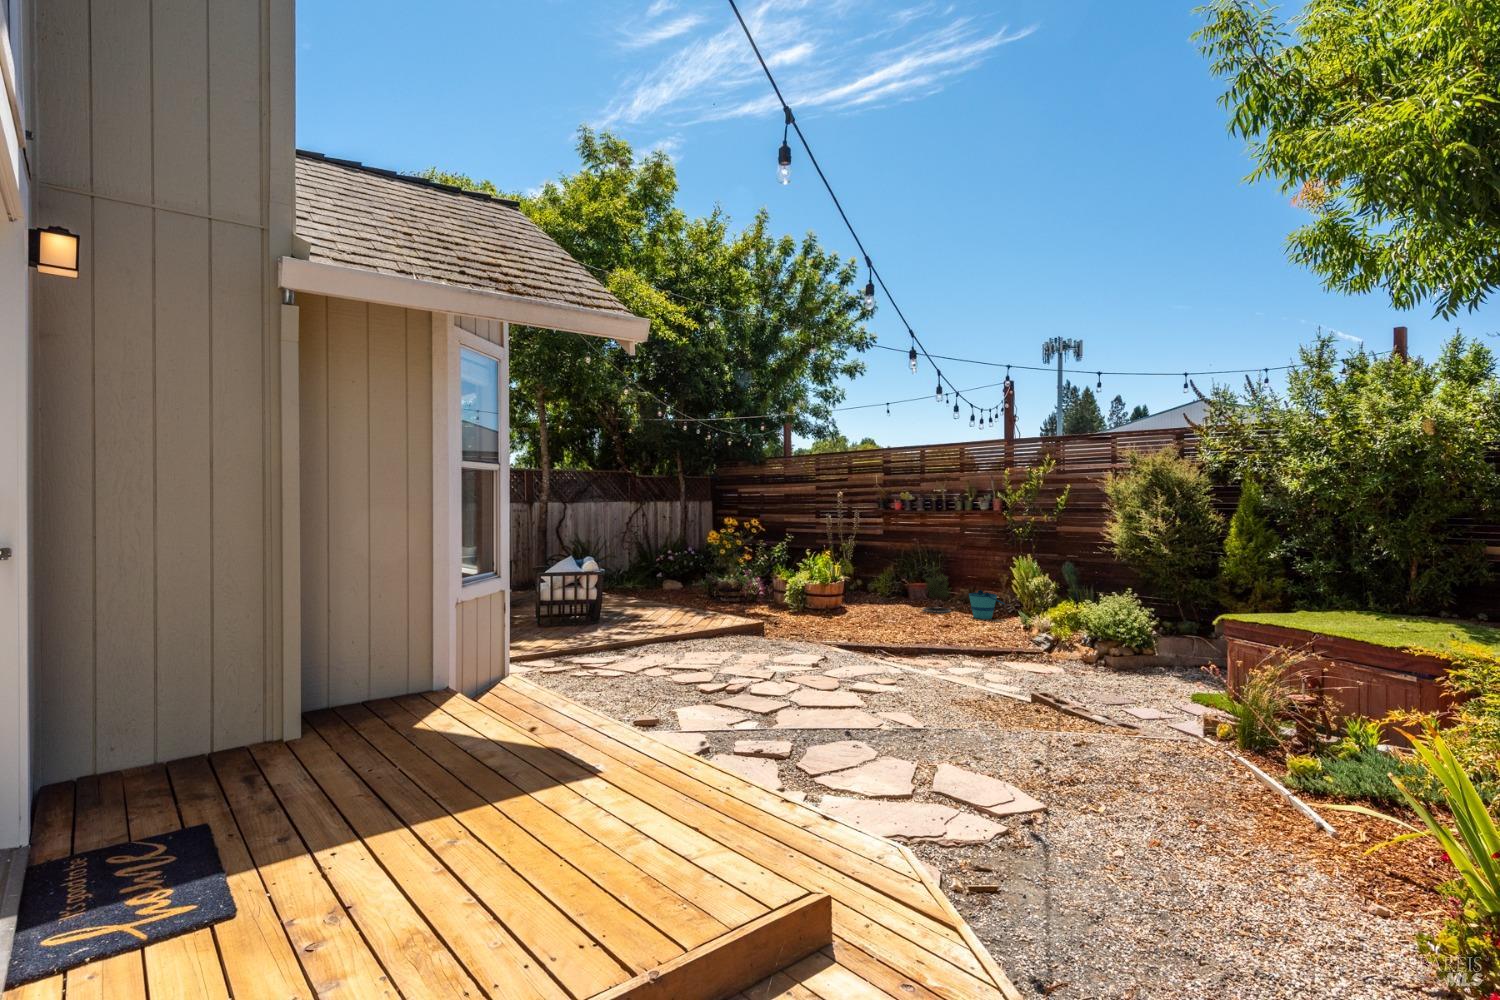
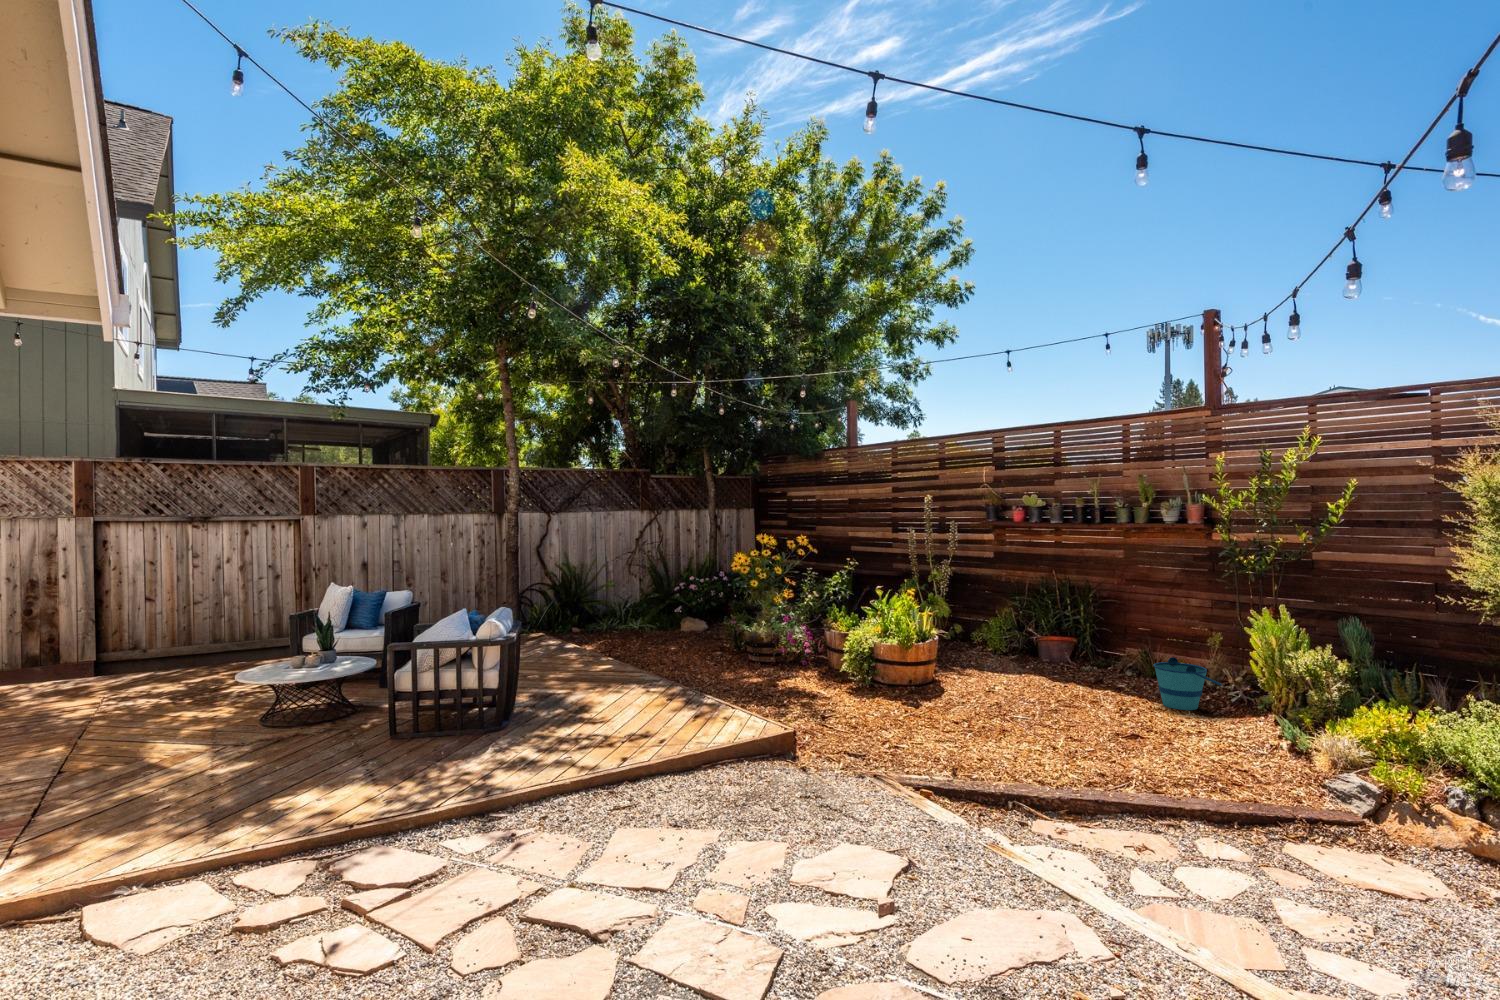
potted tree: present [923,567,950,613] -> none [1066,606,1119,691]

